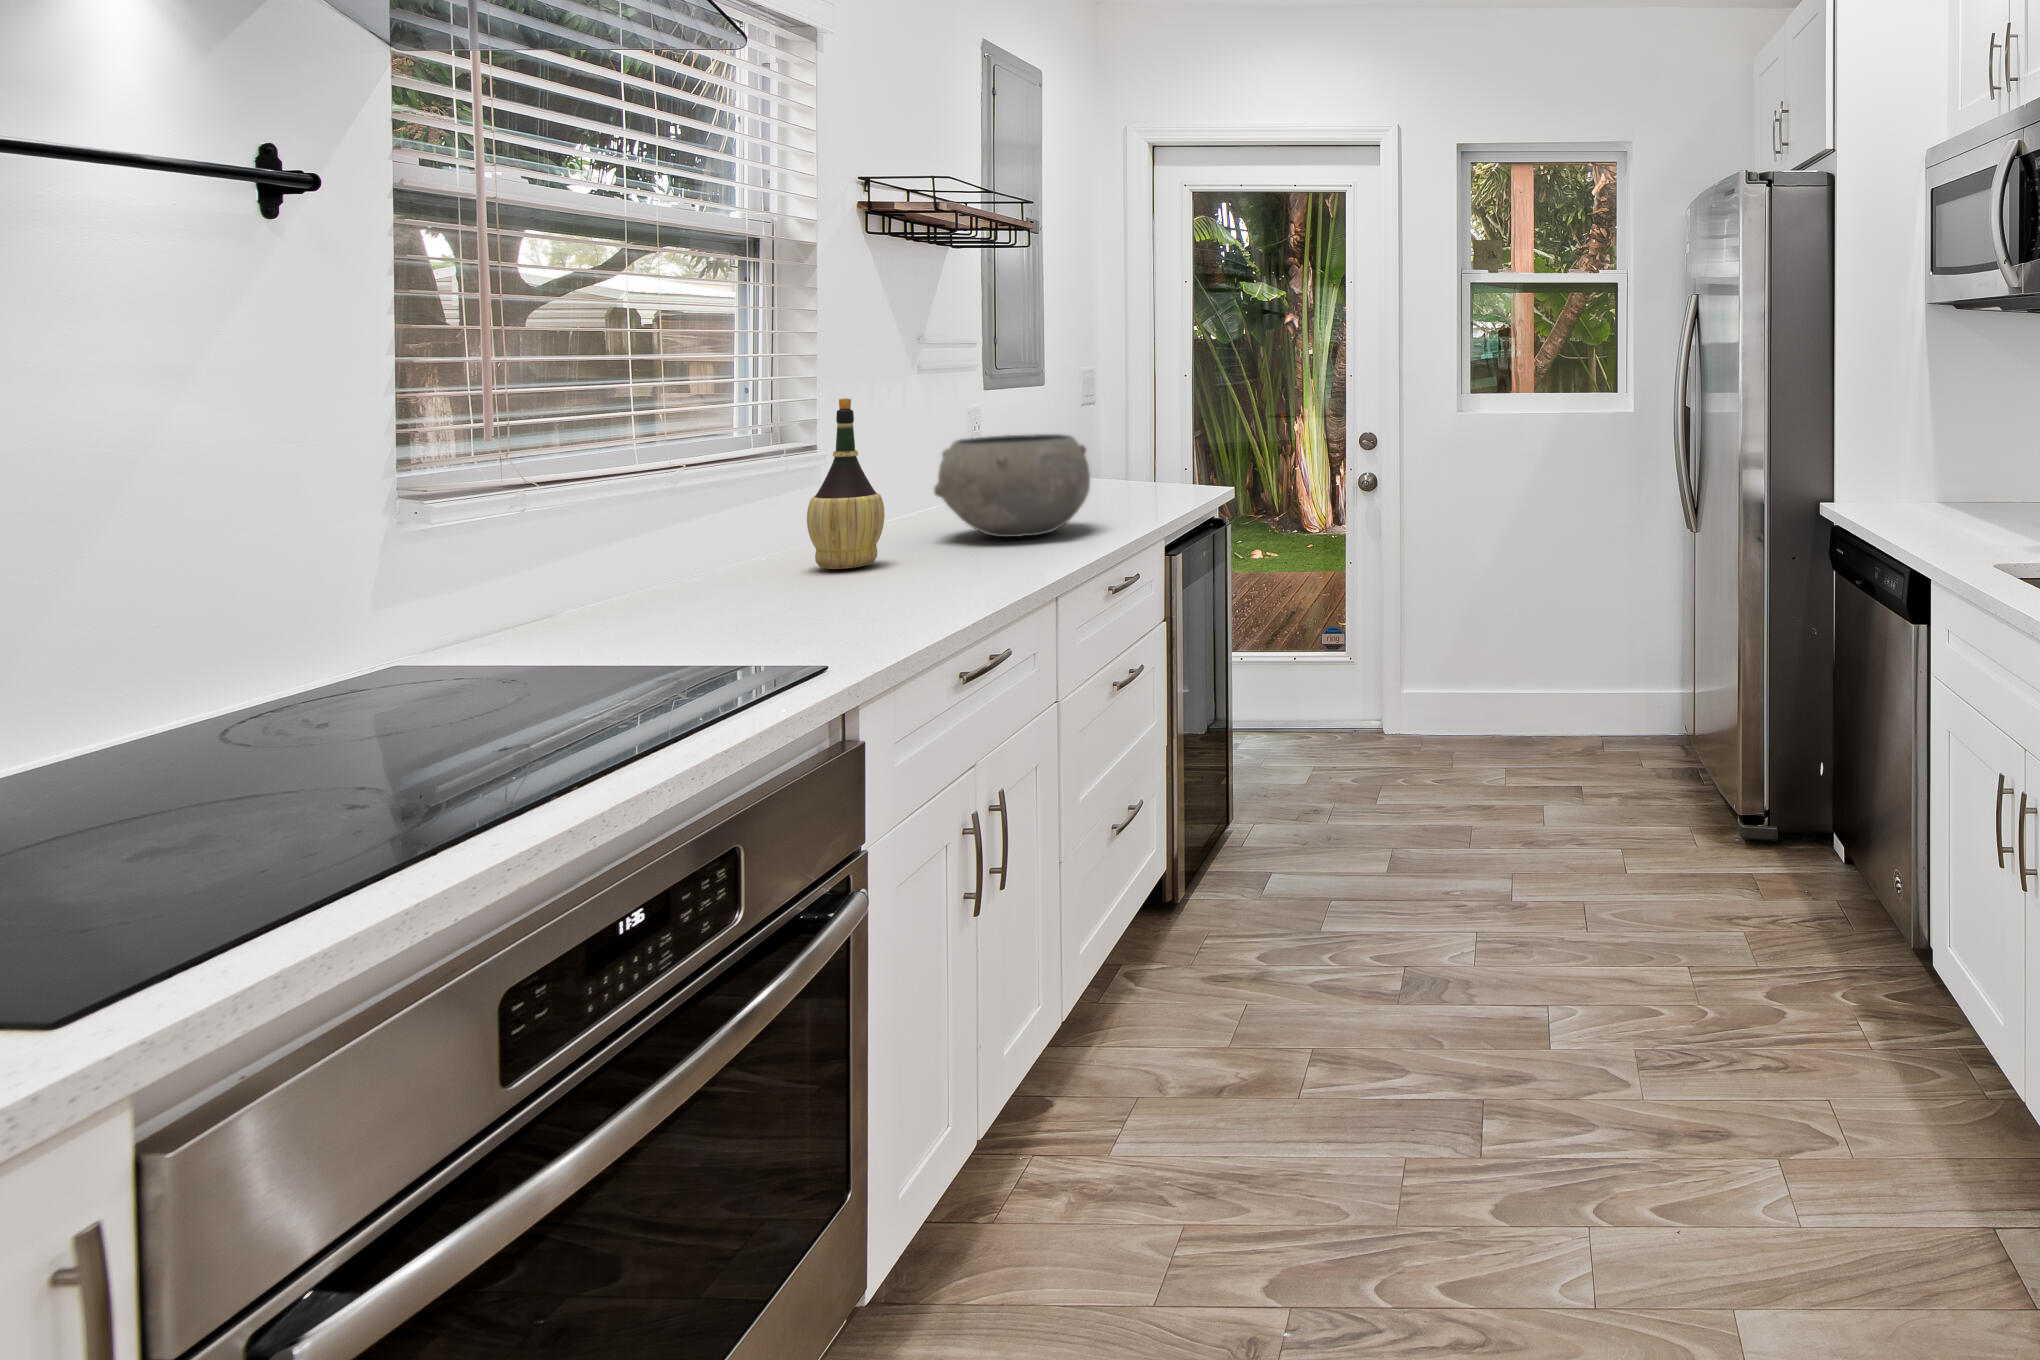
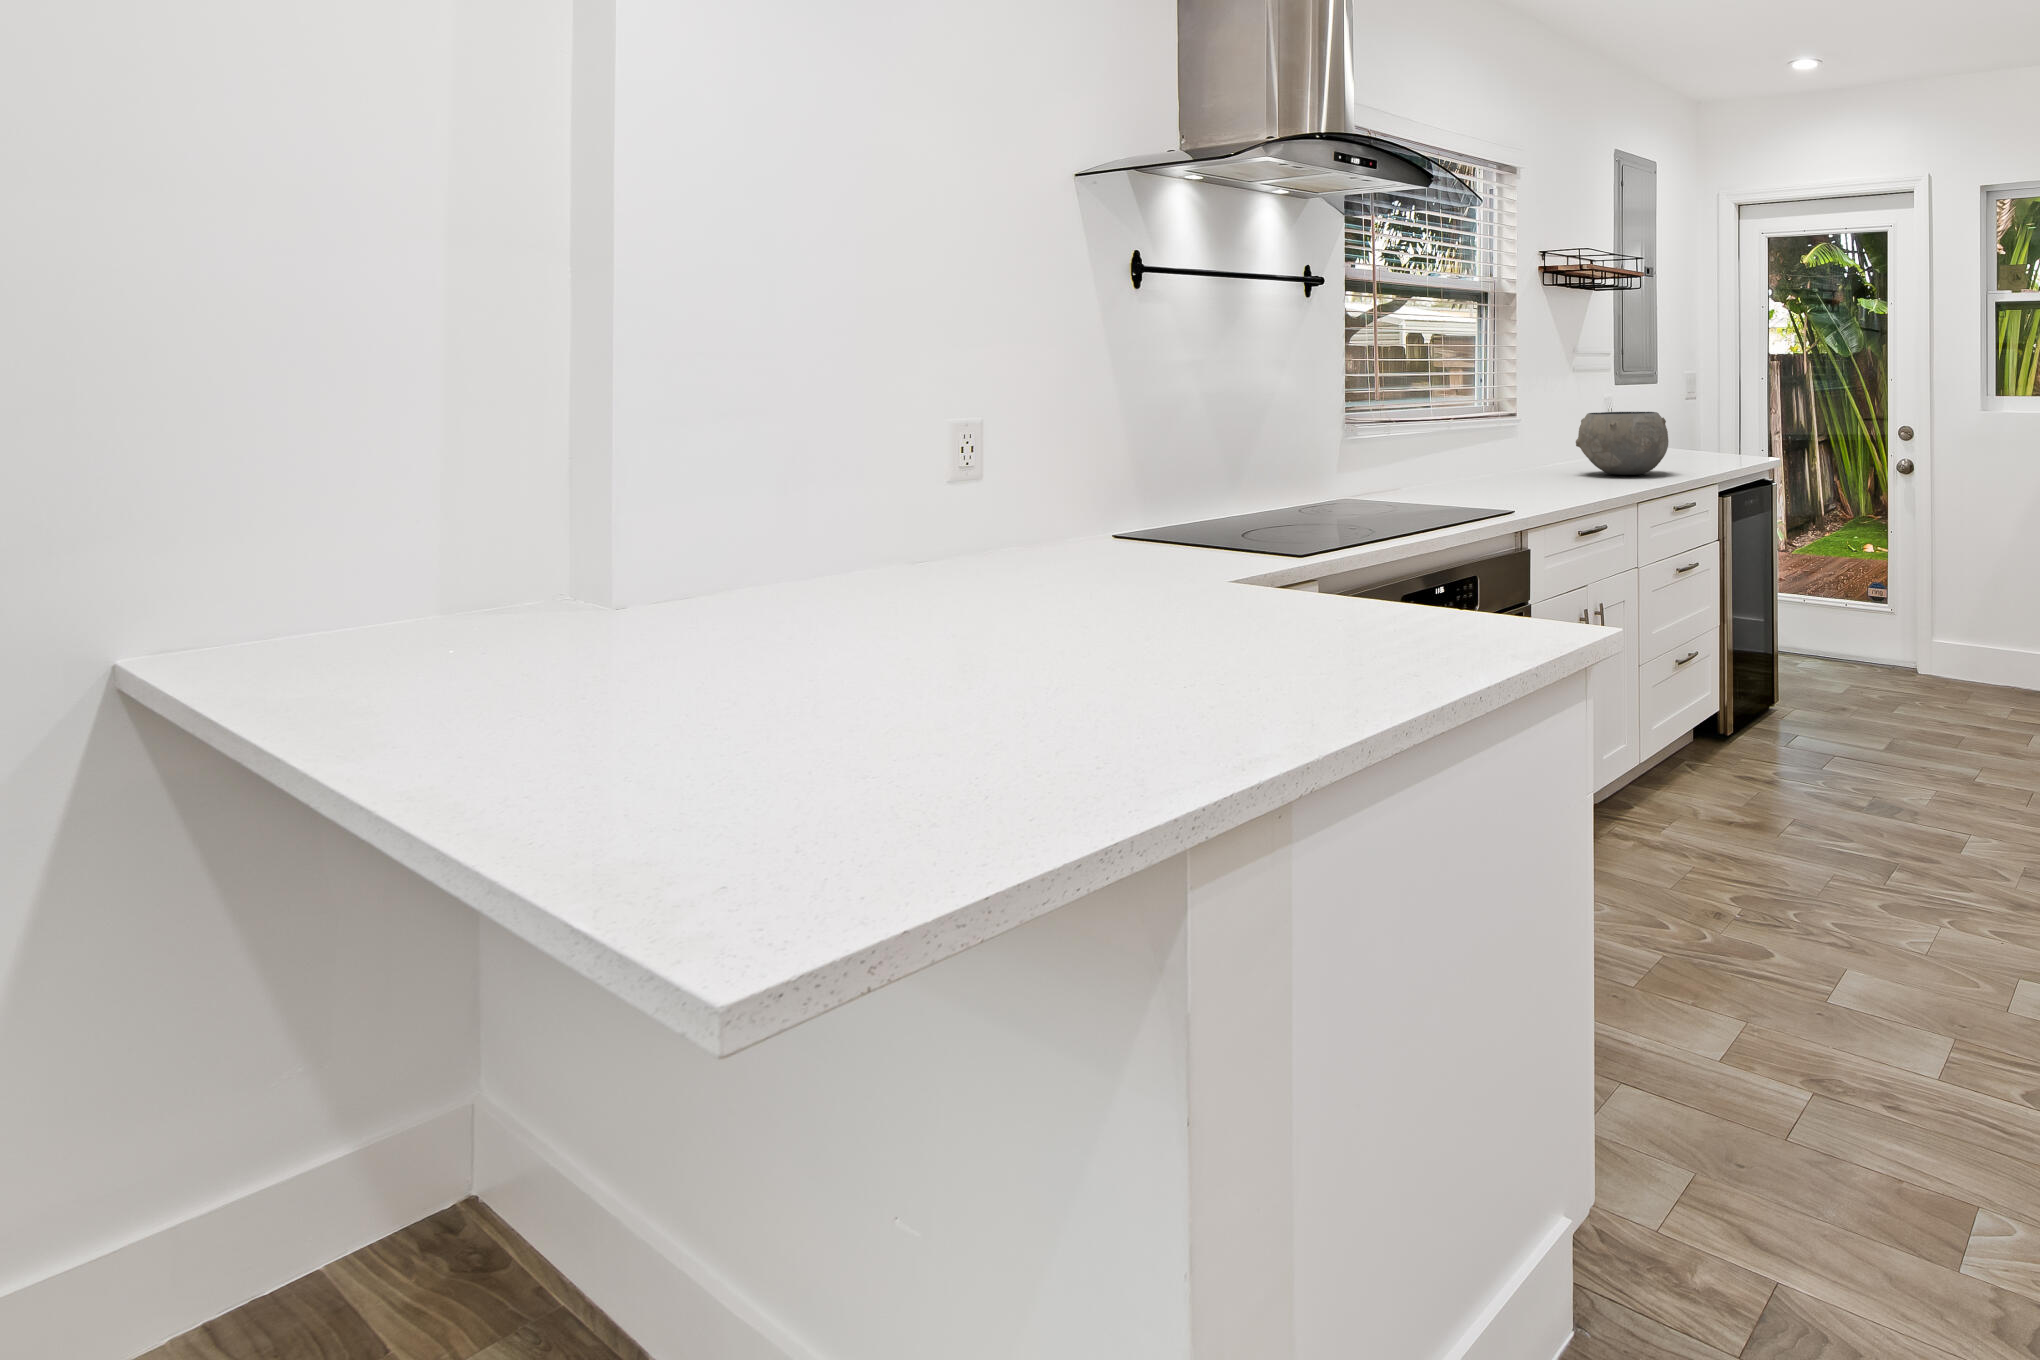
wine bottle: present [807,398,885,569] -> none [1508,384,1547,481]

